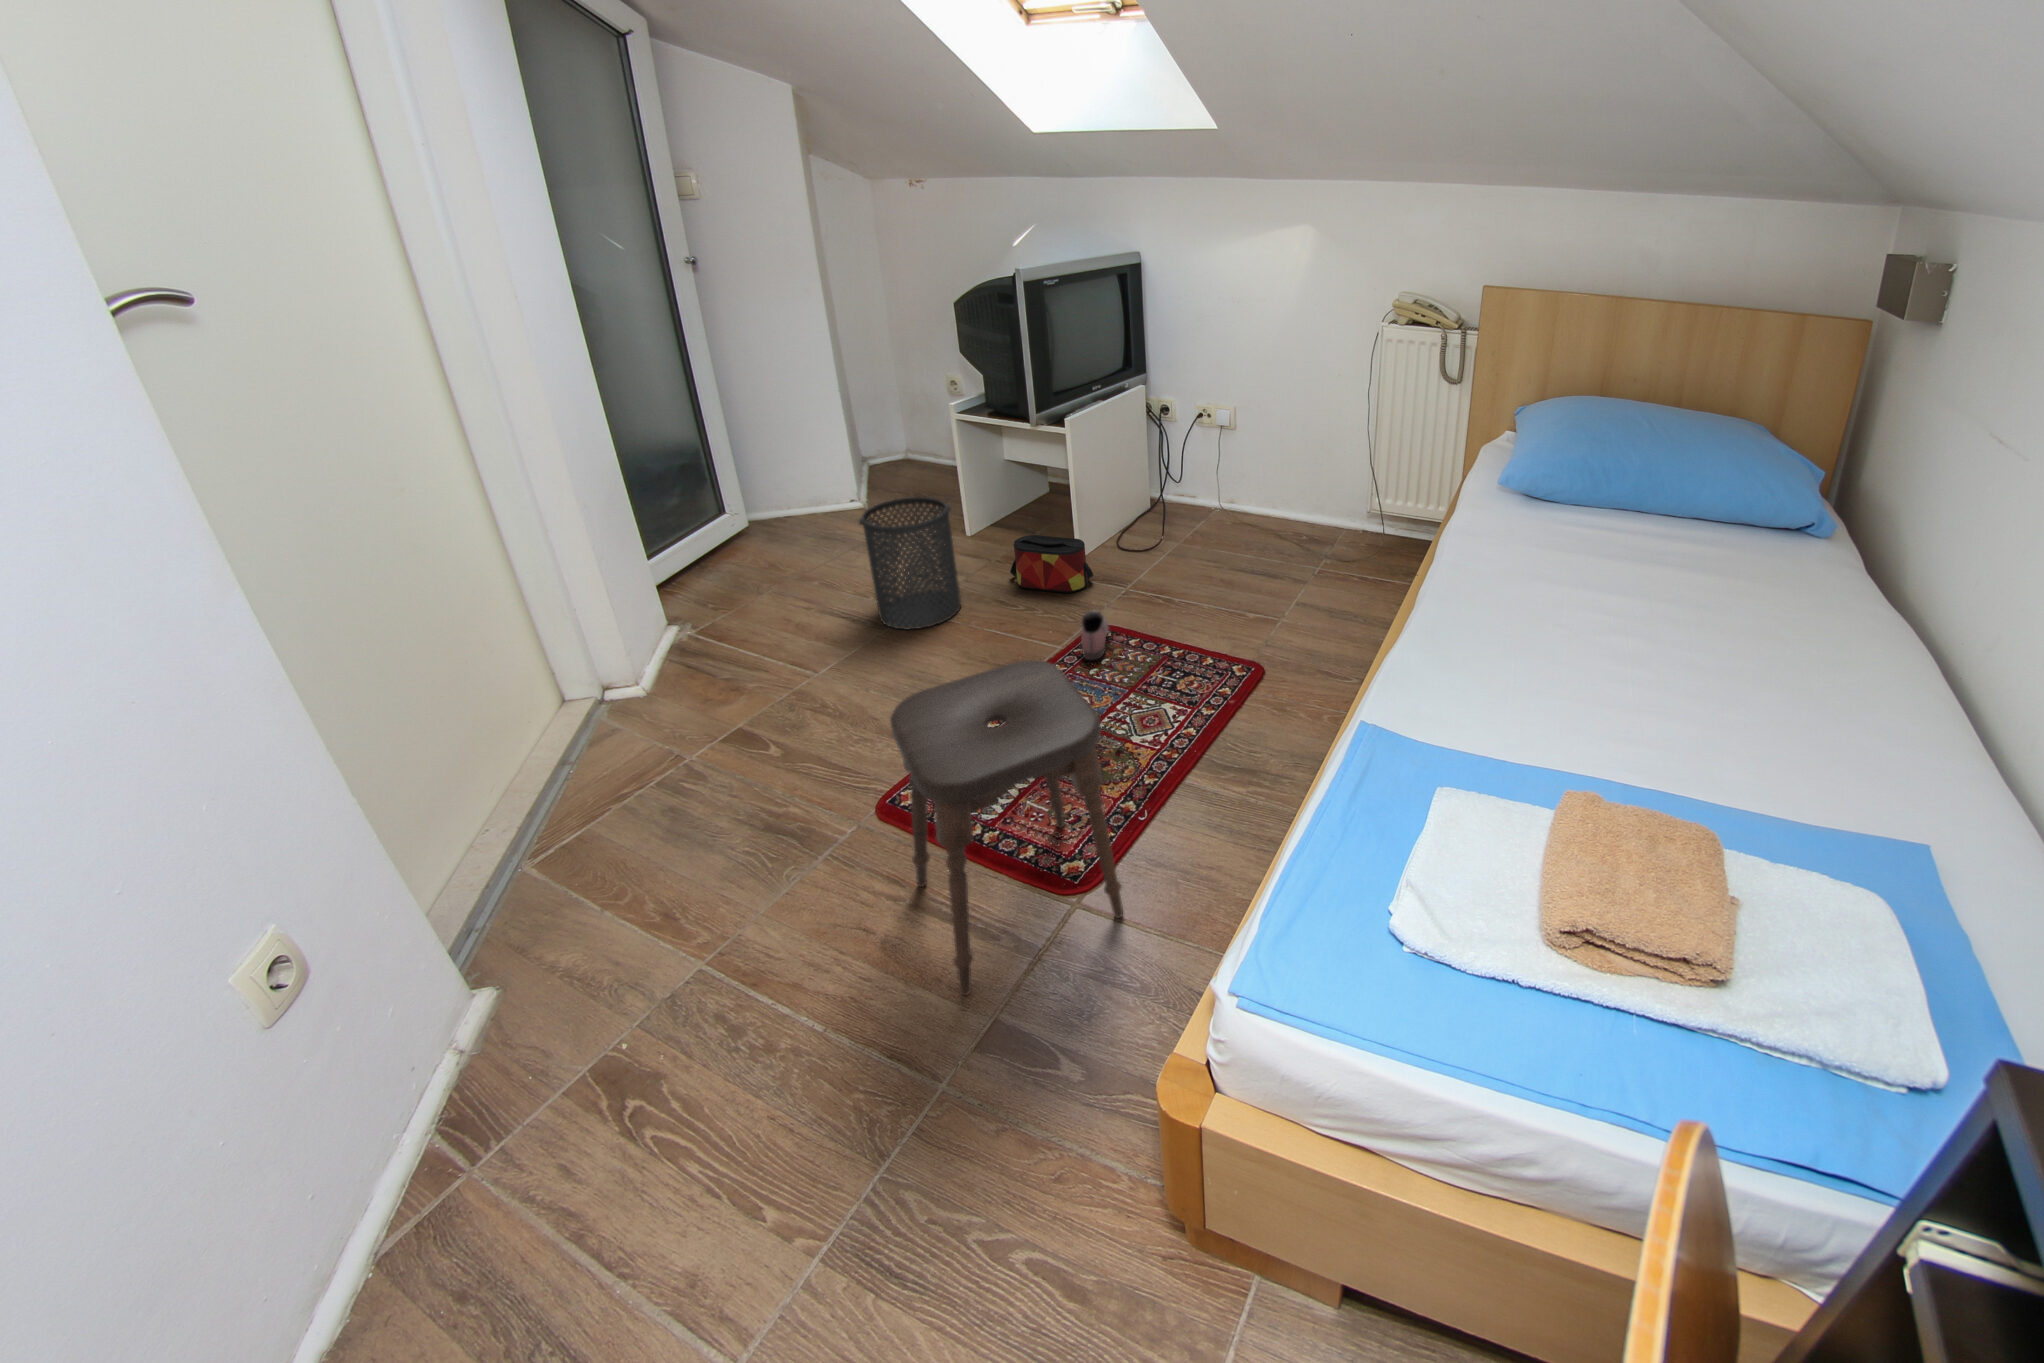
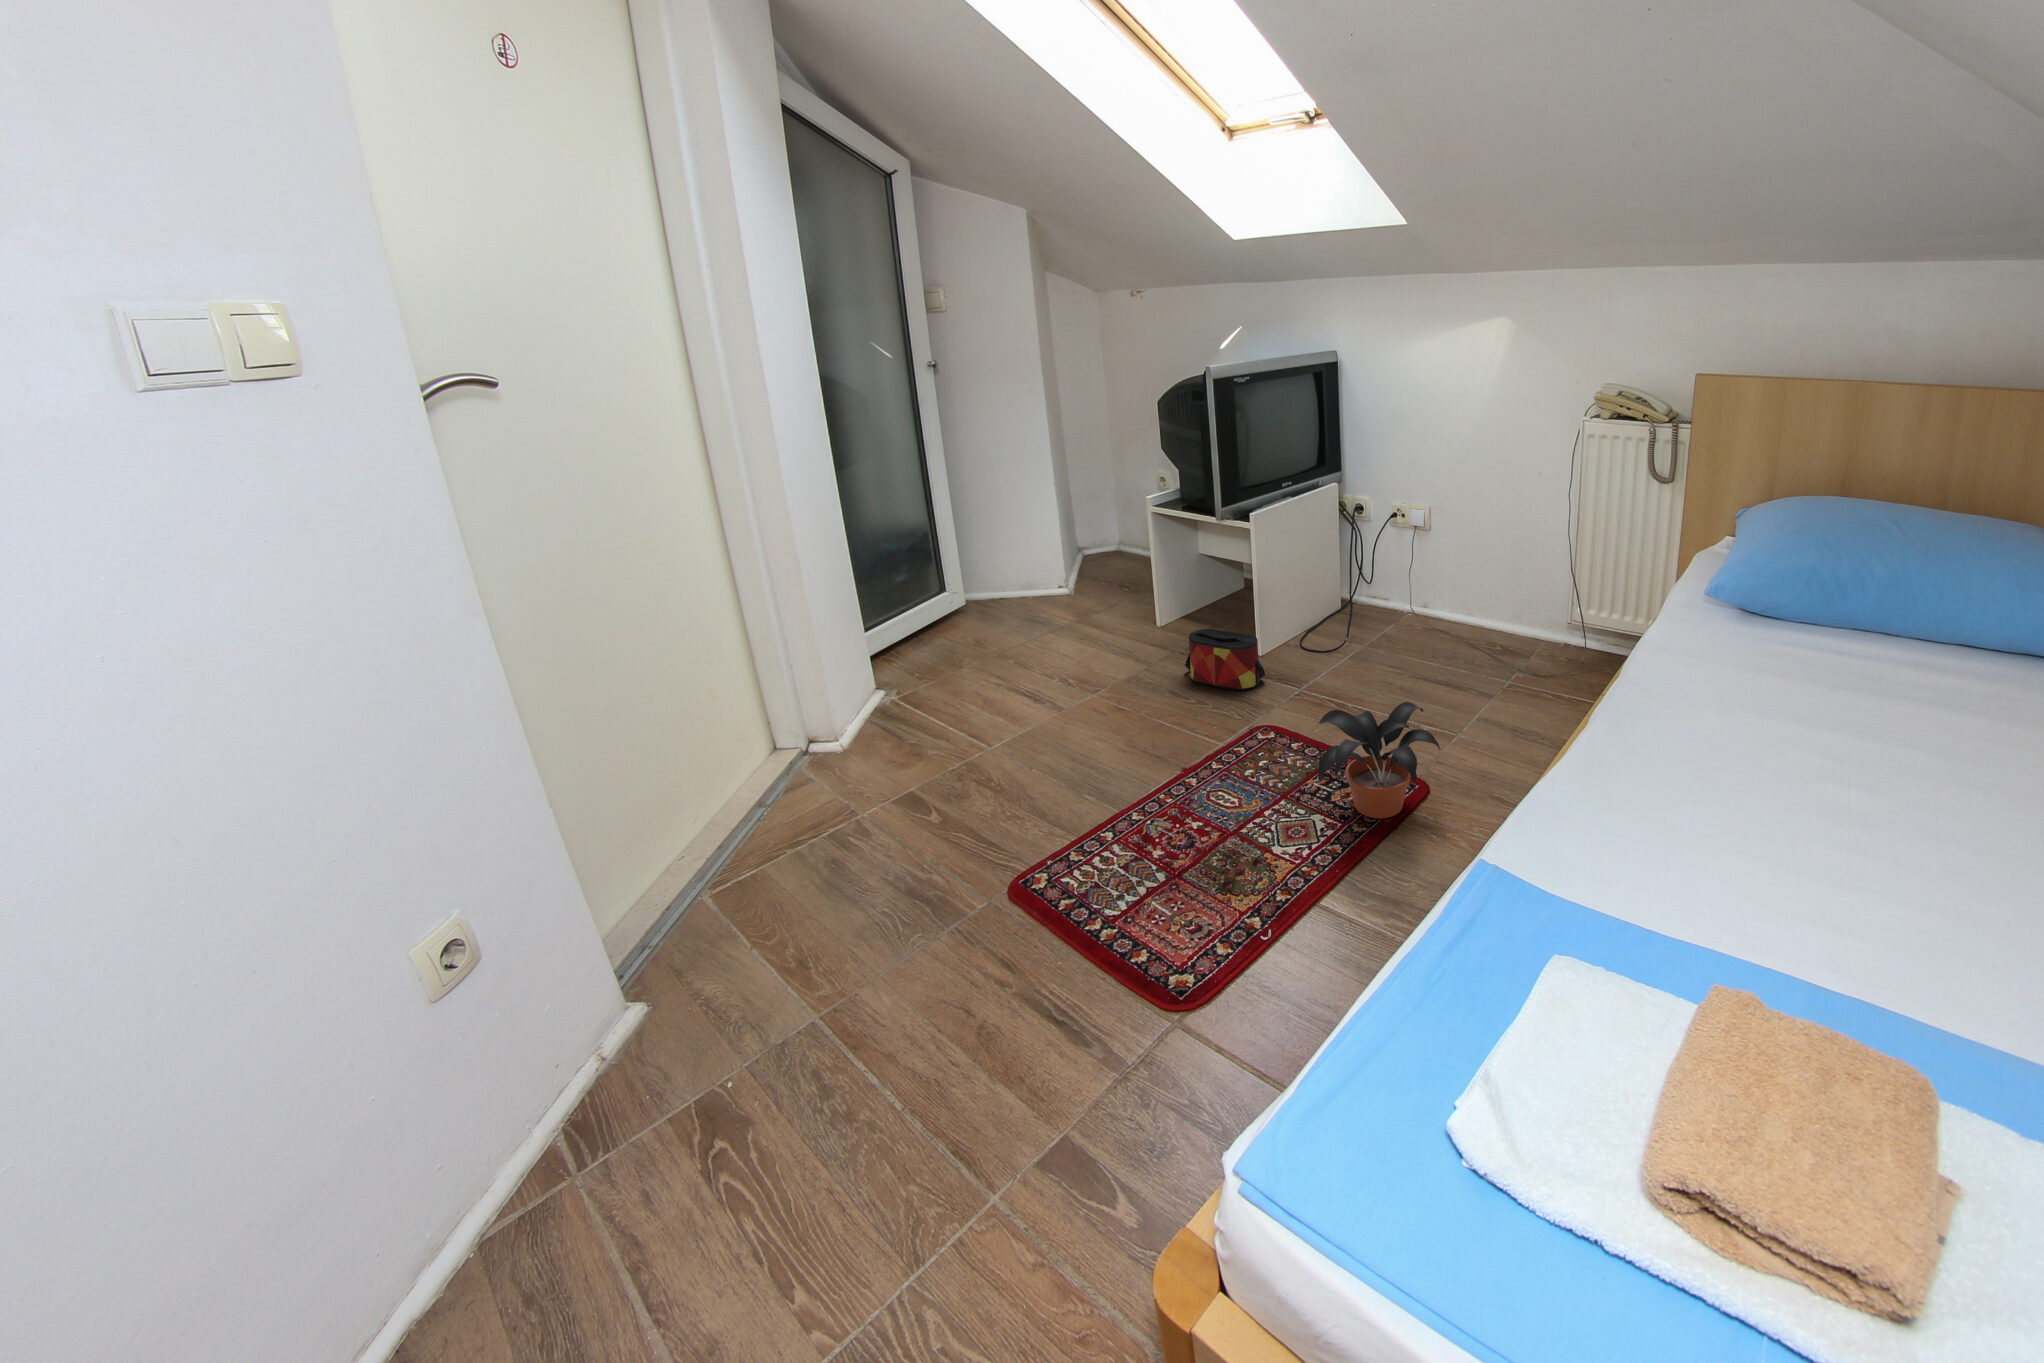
trash can: present [859,497,961,629] -> none [1044,583,1134,714]
potted plant: none [1161,596,1275,701] -> present [1318,702,1440,818]
shoe: present [1081,610,1109,660] -> none [1238,708,1271,760]
stool: present [890,660,1123,995] -> none [1002,739,1224,1101]

